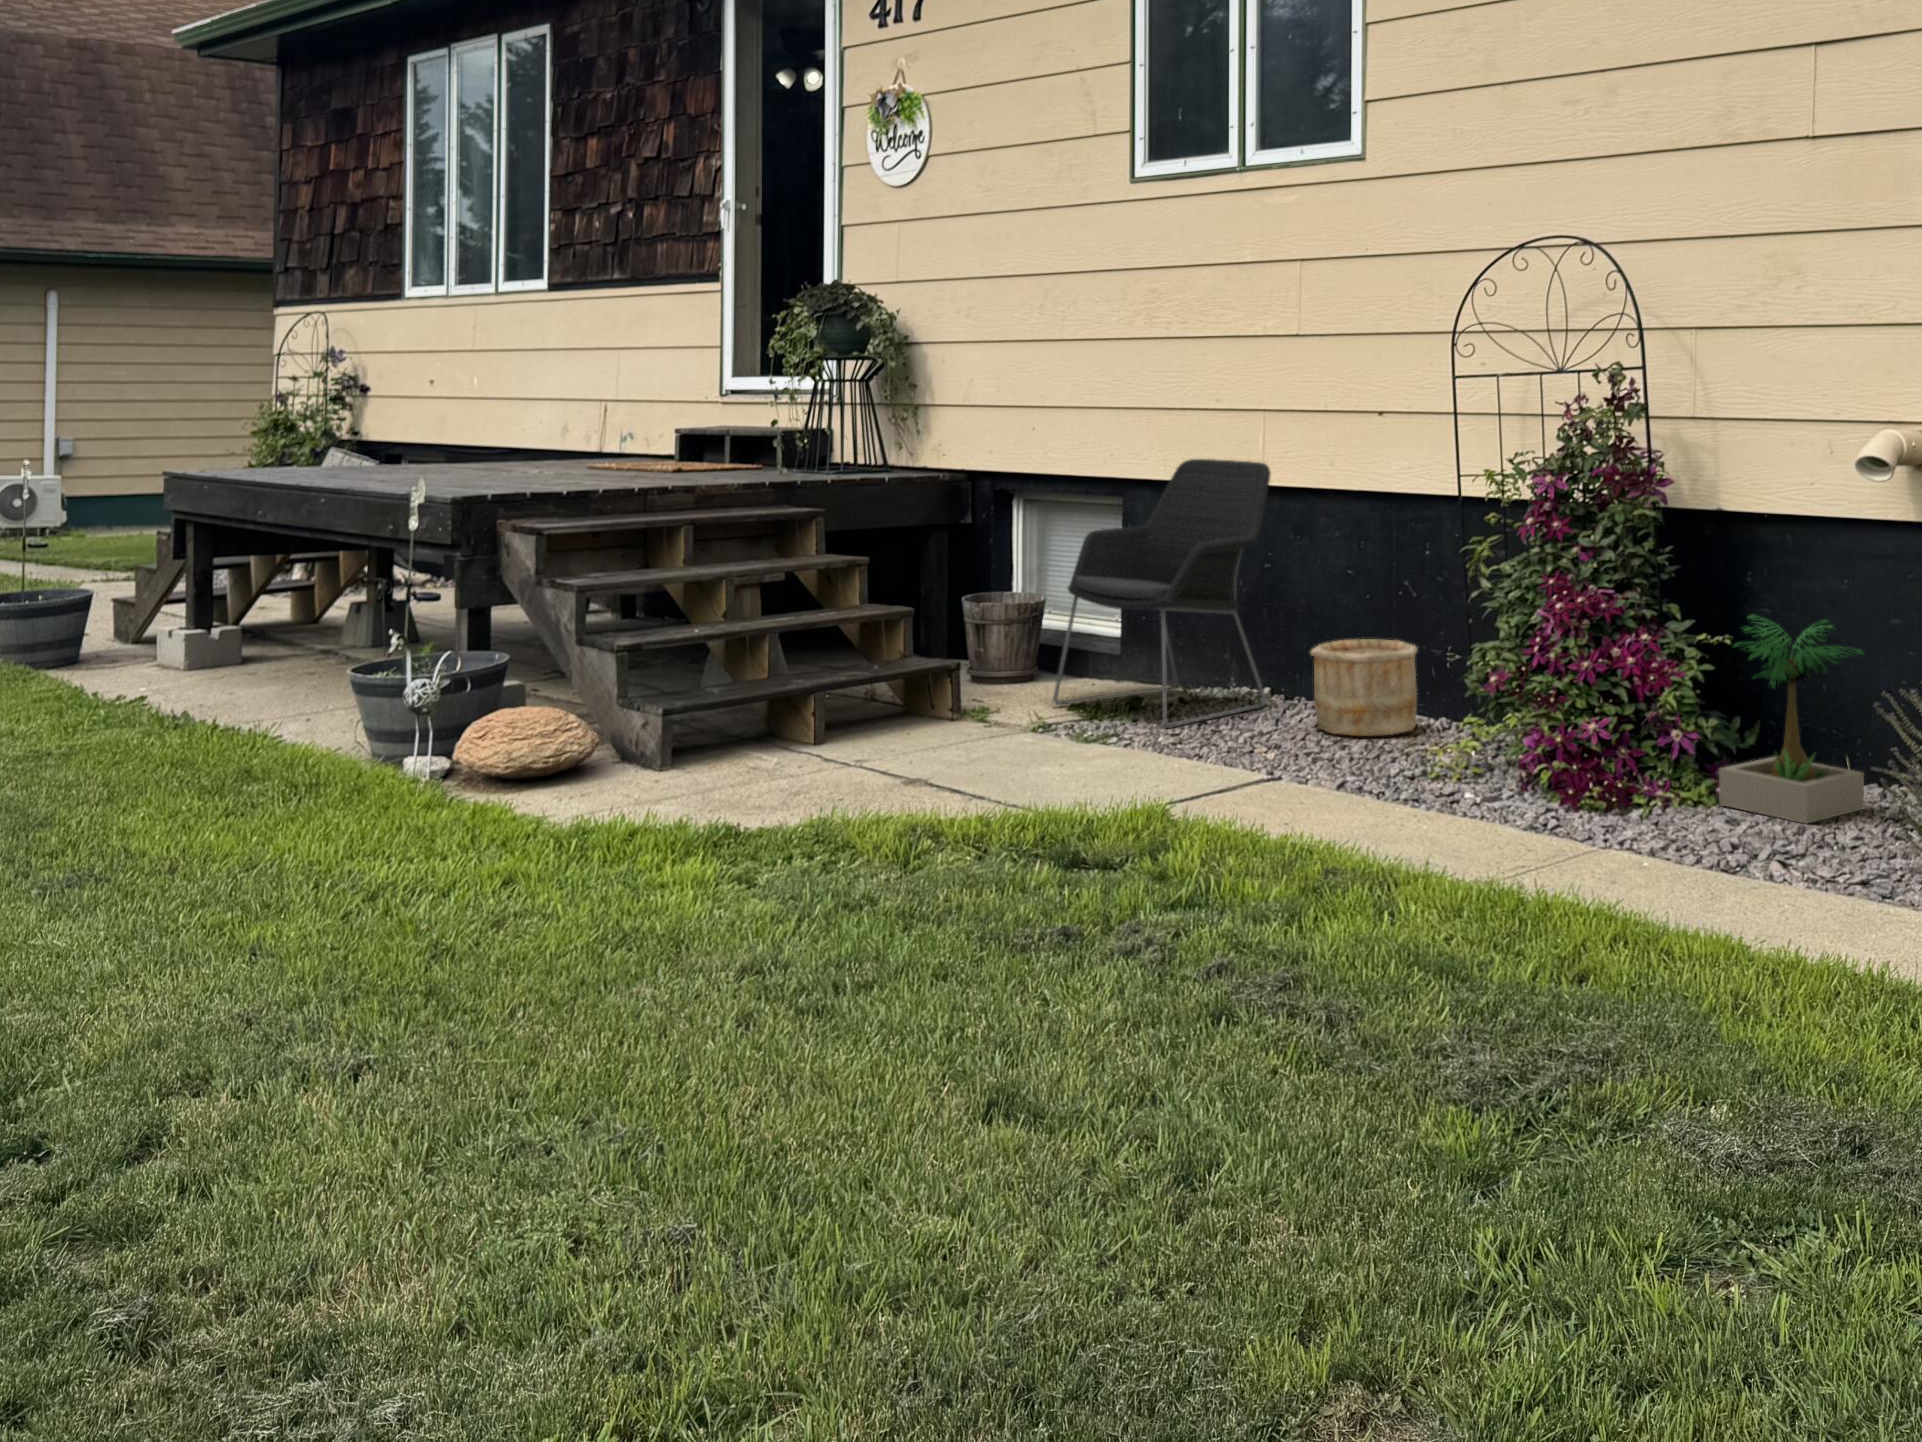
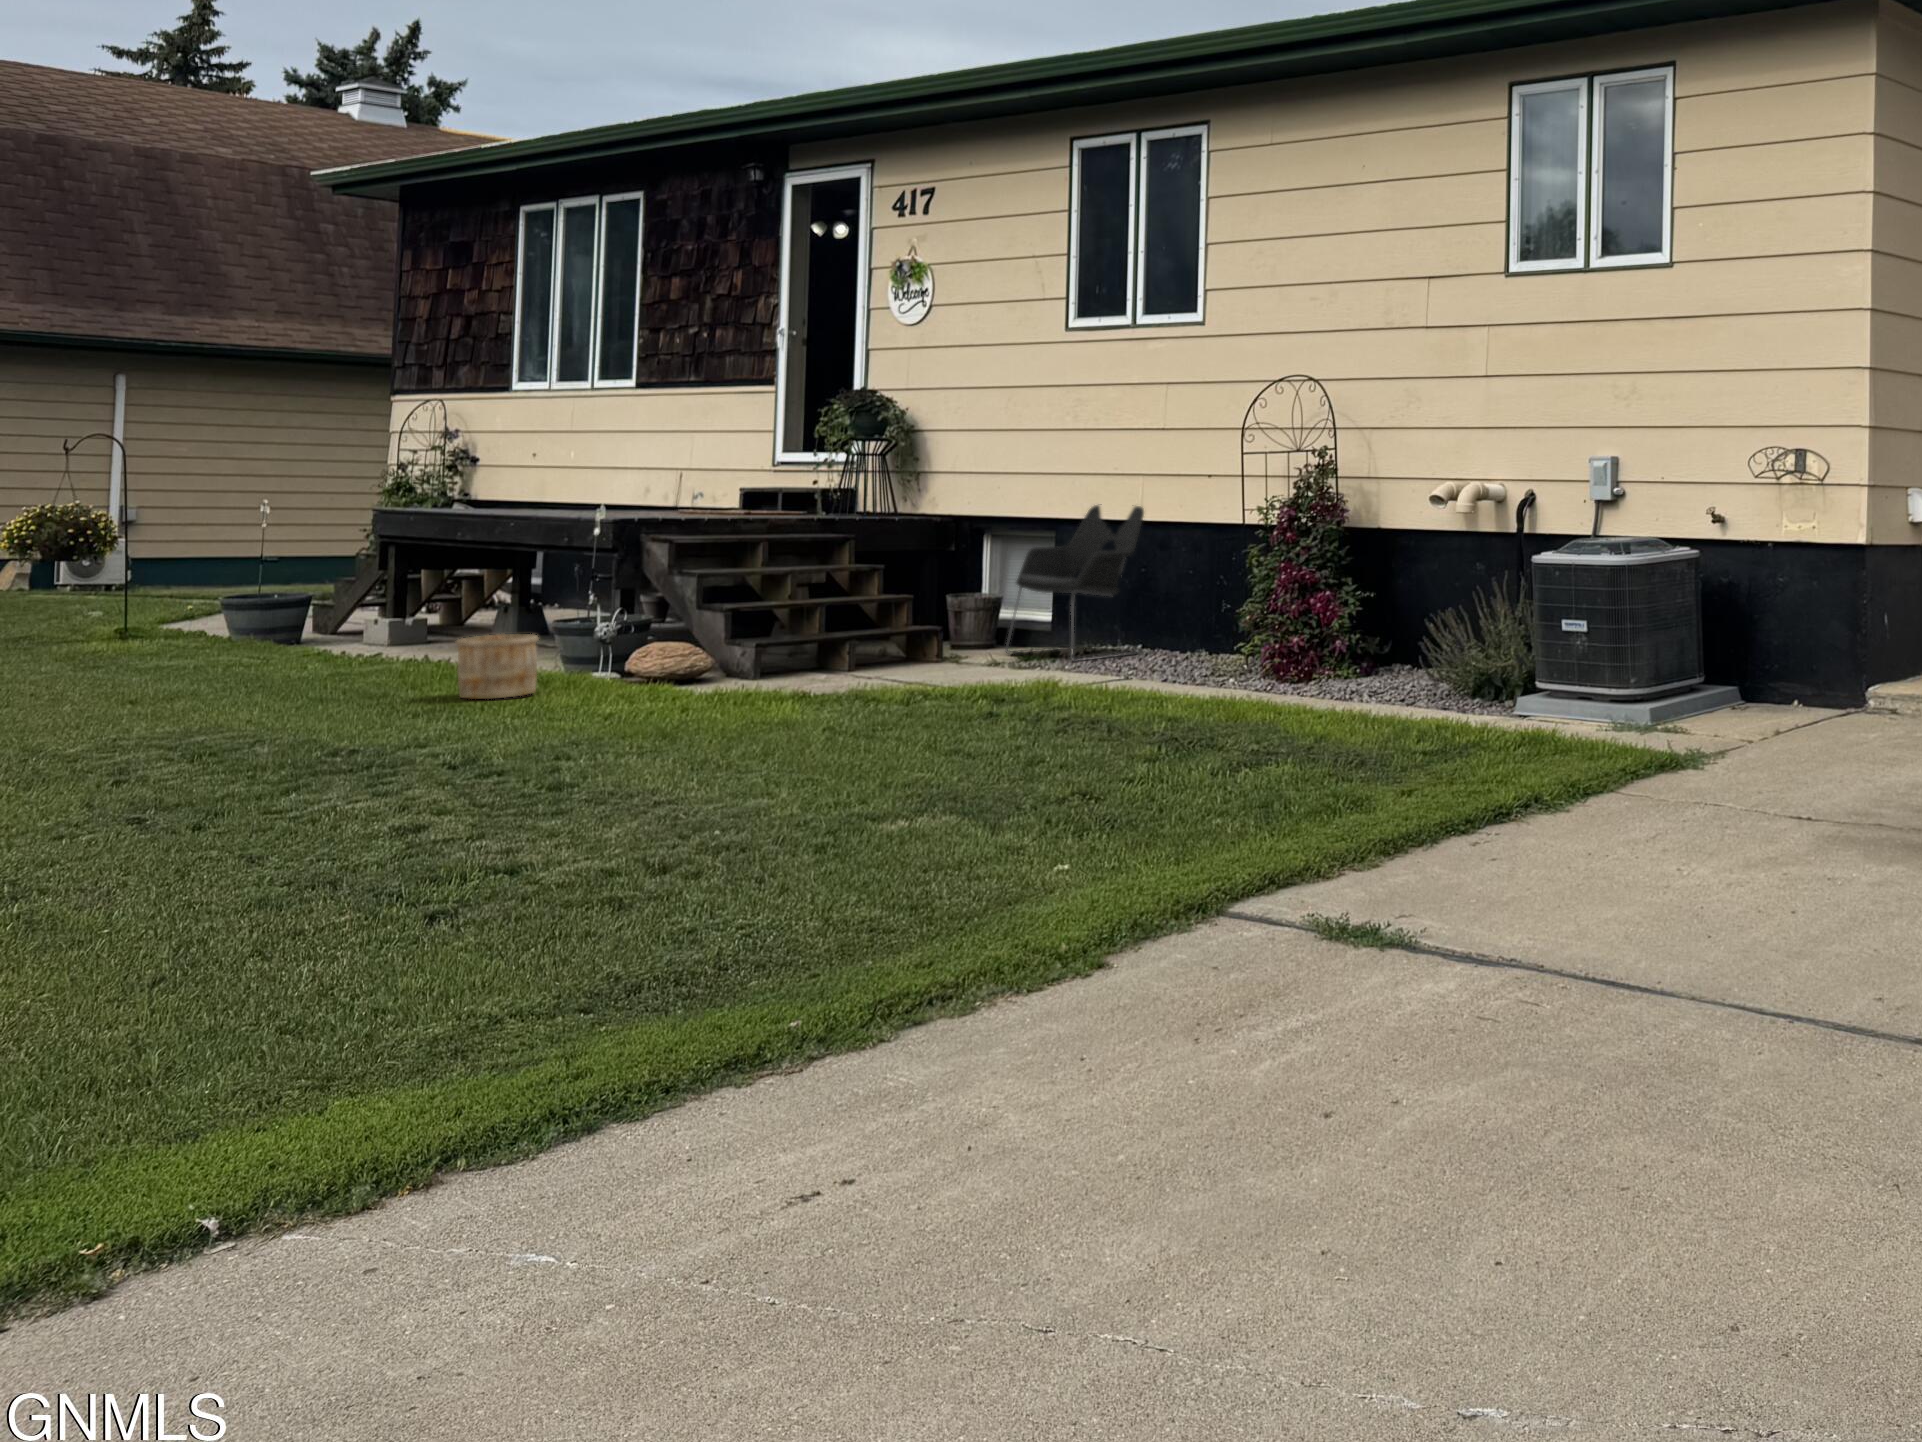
potted plant: present [1719,615,1864,824] -> none [1359,580,1440,685]
wooden bucket: present [1310,639,1417,736] -> present [455,634,538,699]

